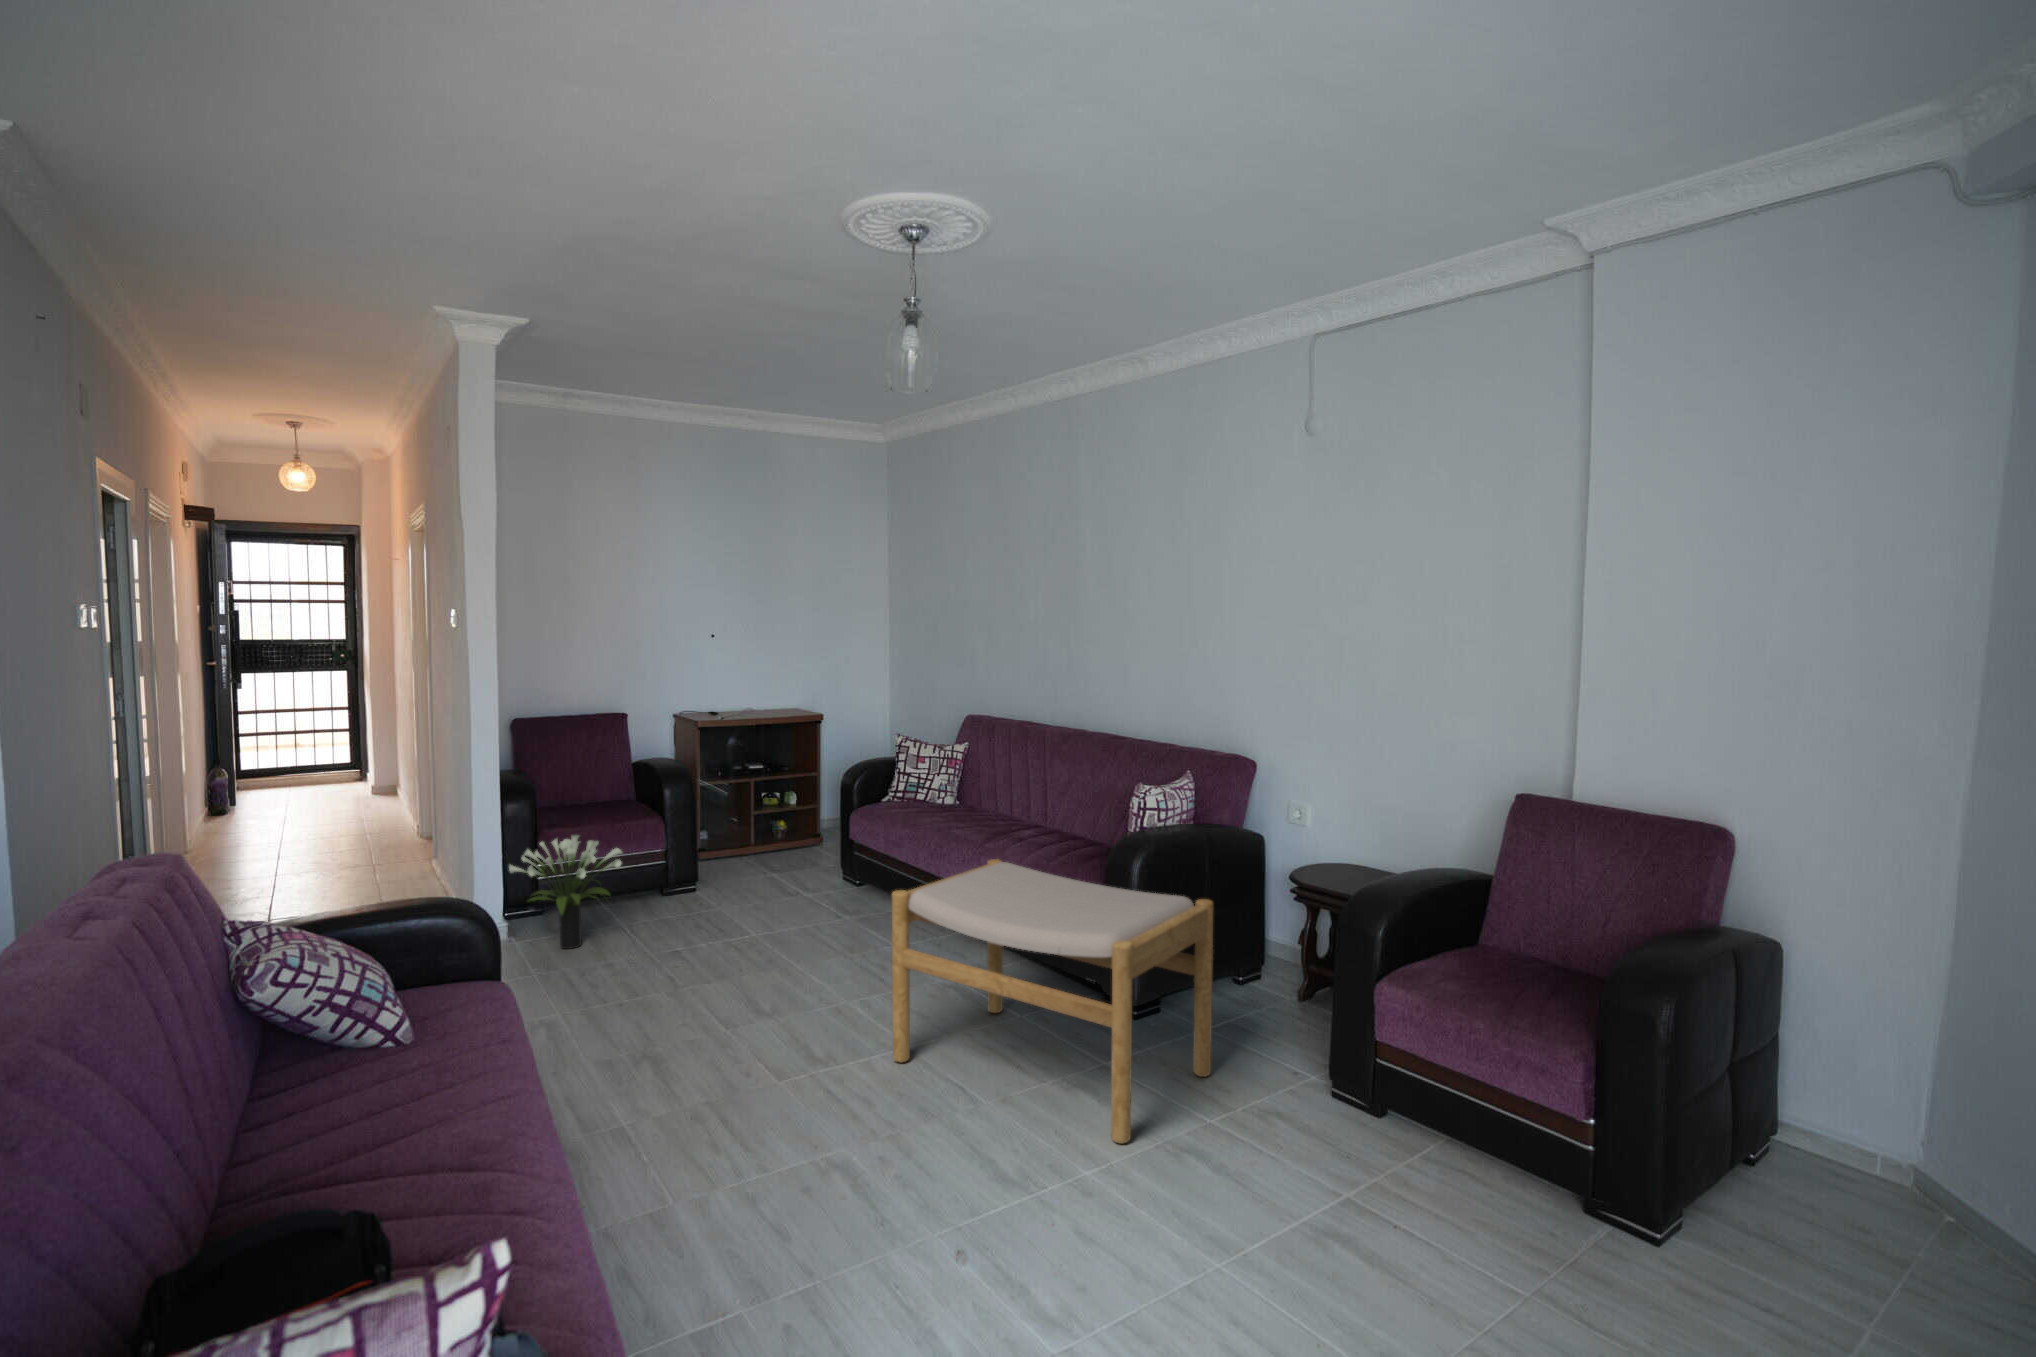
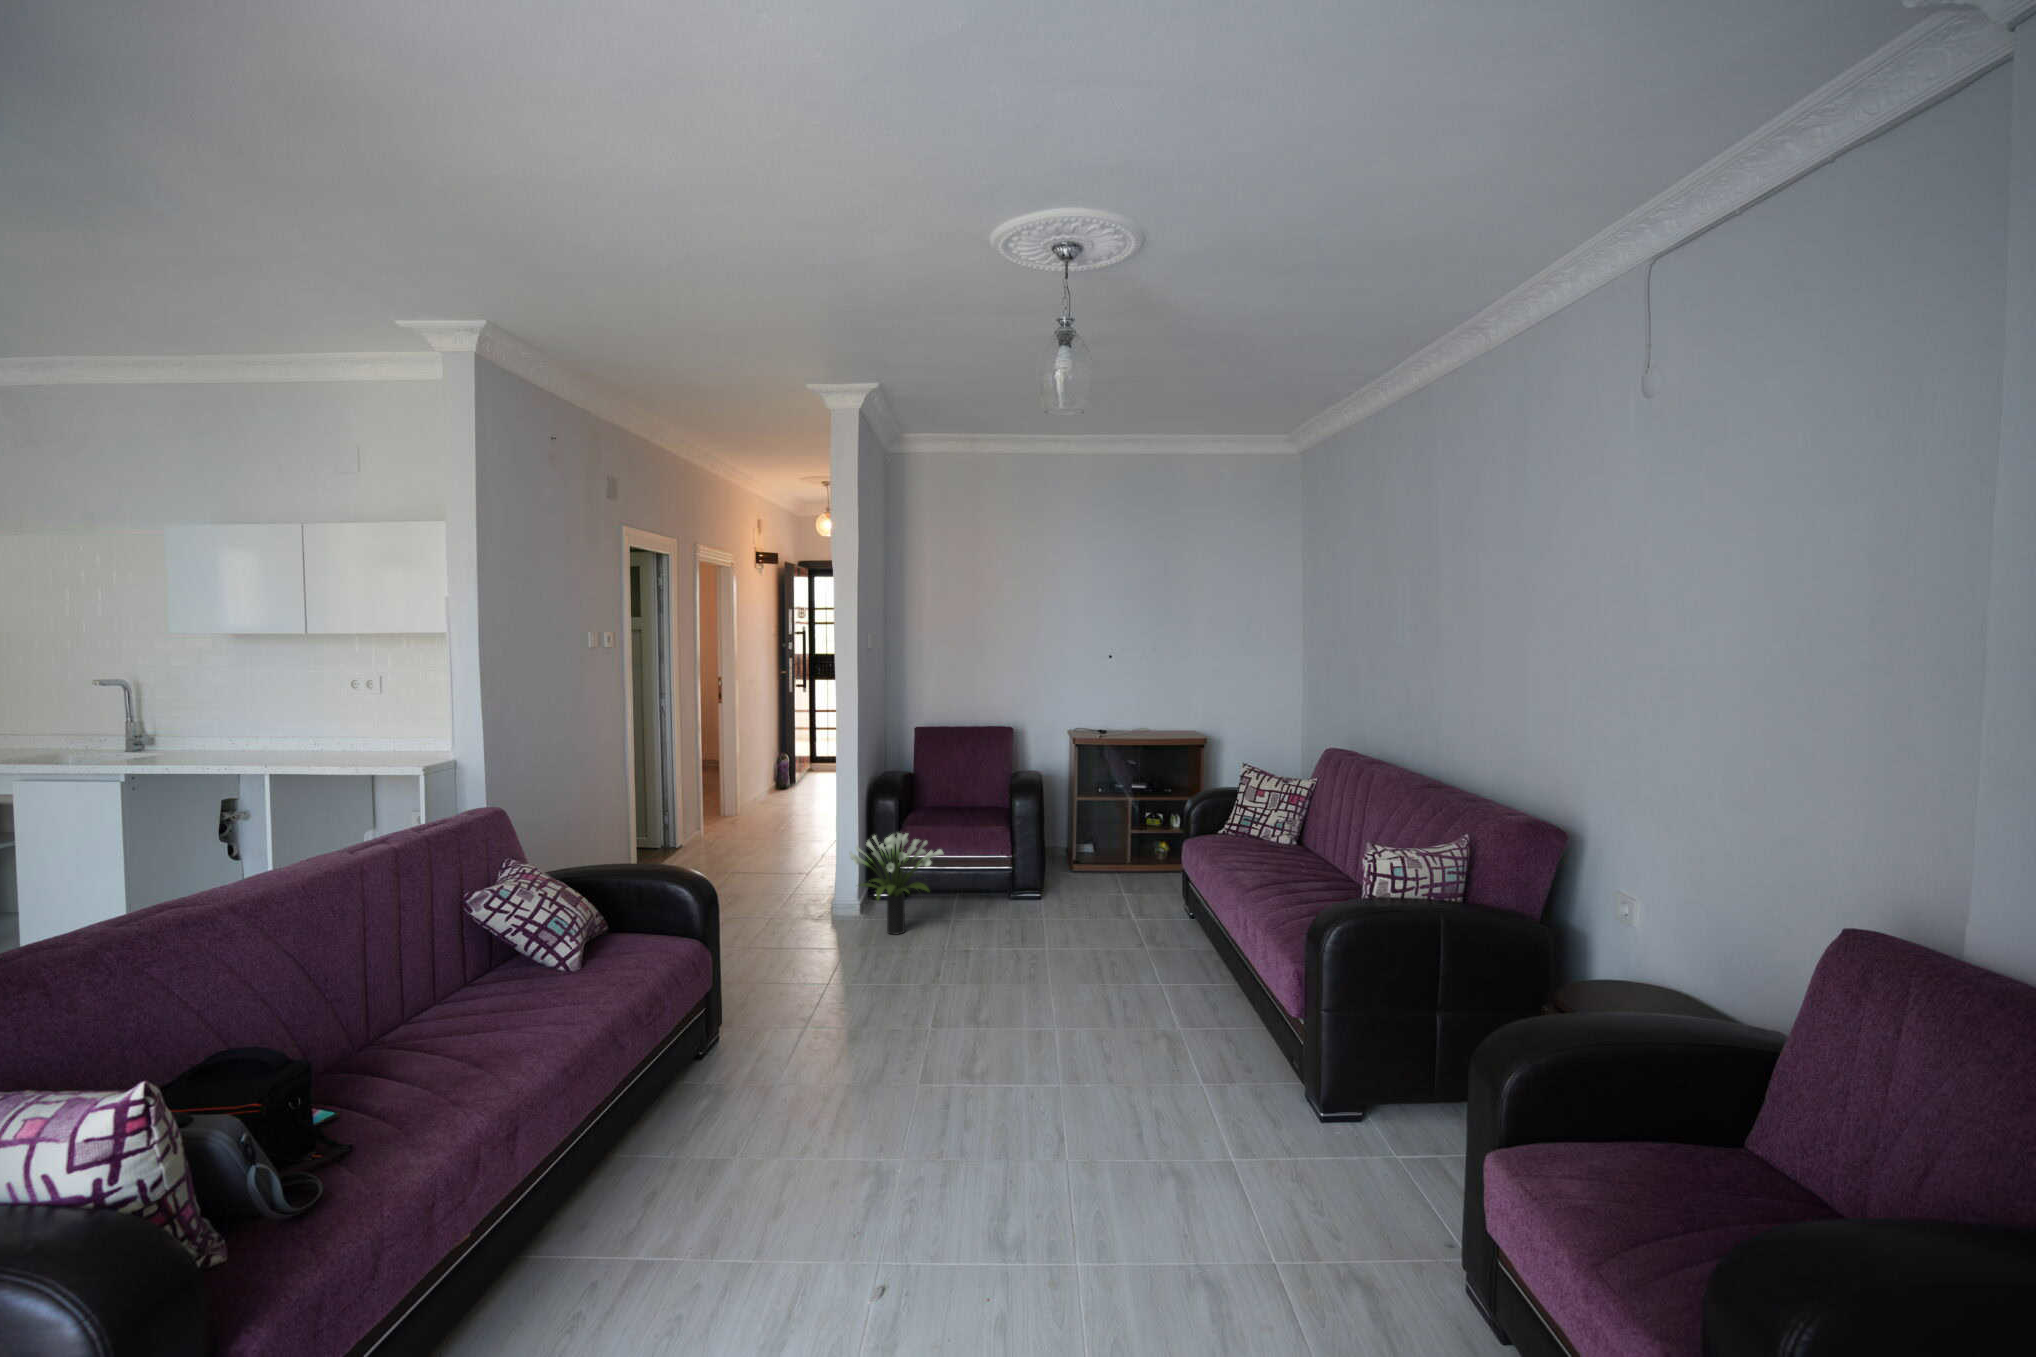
footstool: present [892,859,1213,1144] -> none [1018,906,1318,1234]

